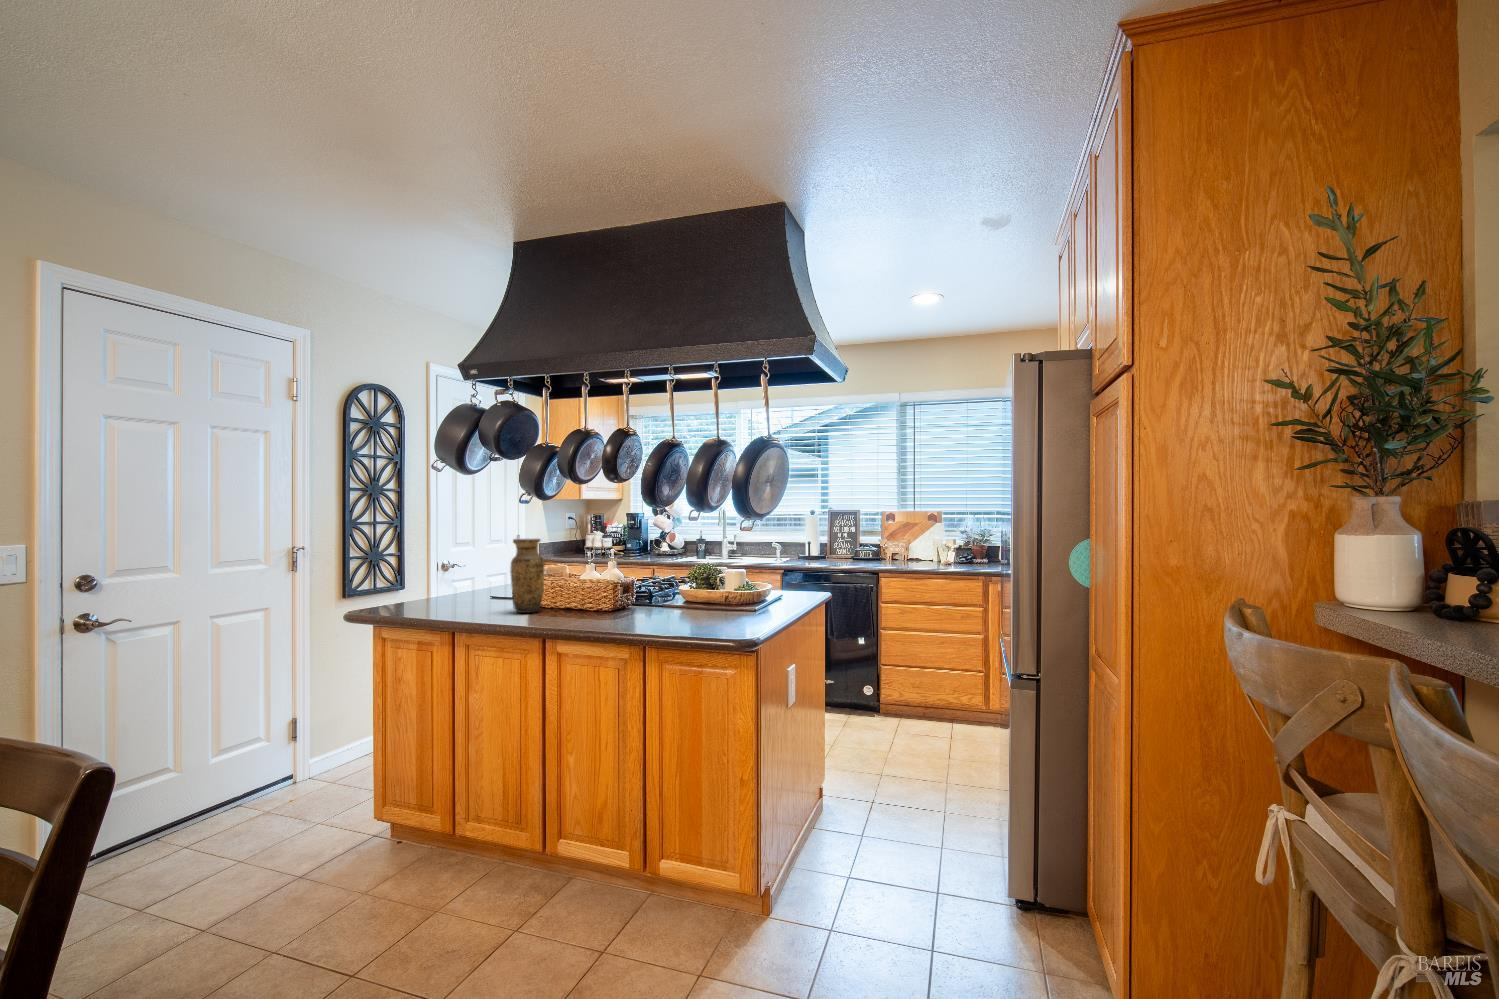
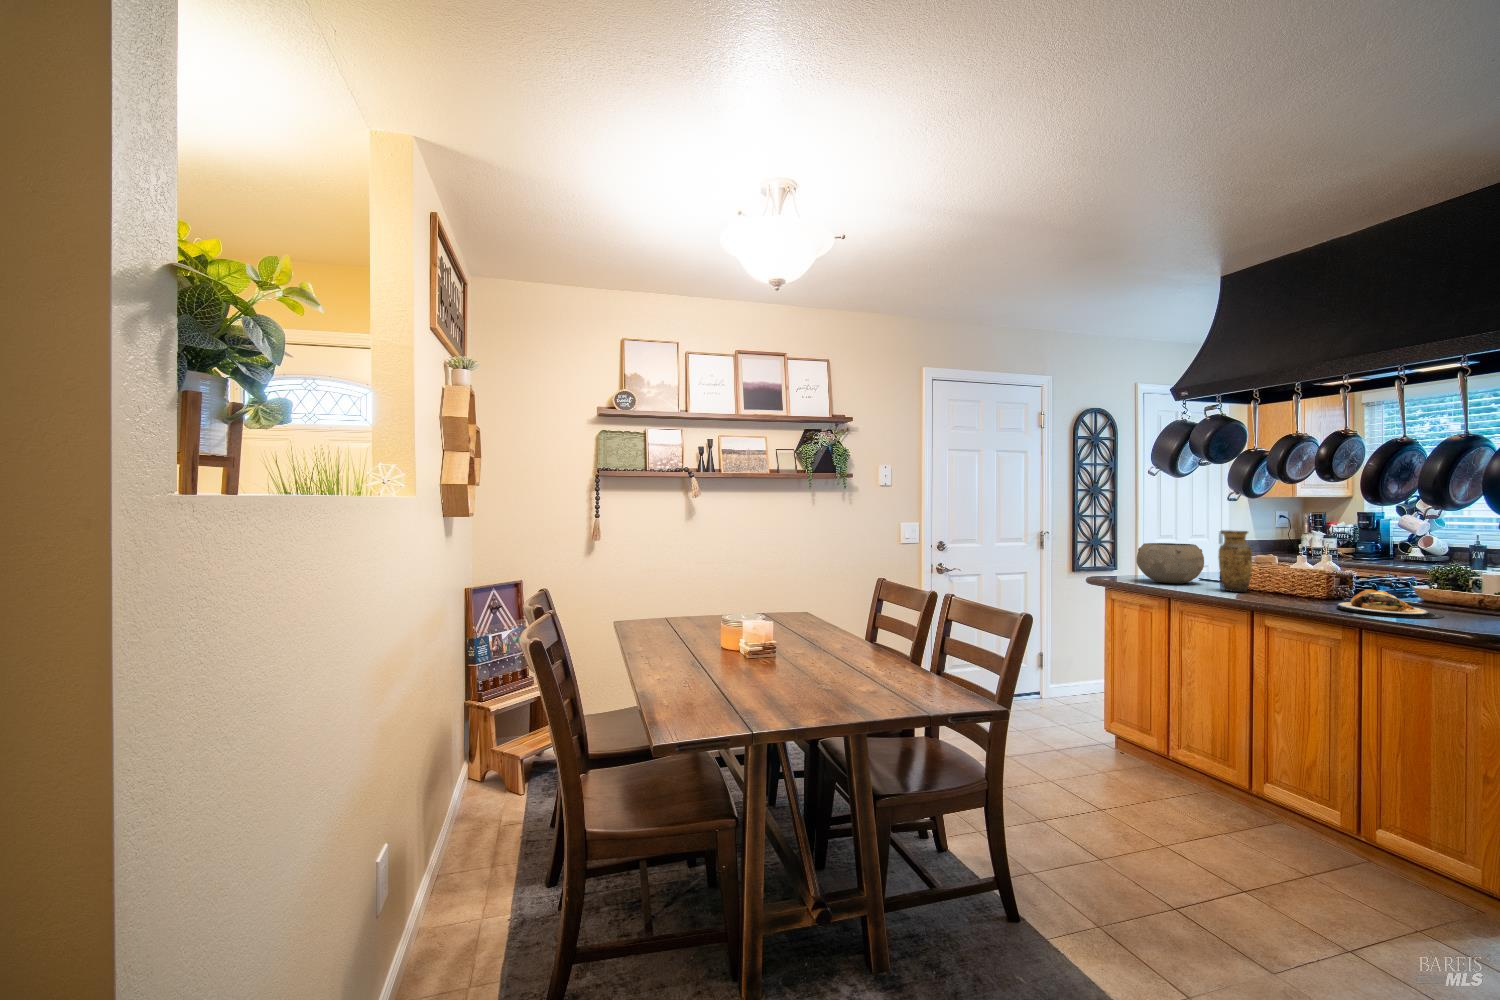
ceramic bowl: none [418,557,496,610] -> present [1137,543,1204,583]
plate: none [621,598,701,627] -> present [1337,590,1444,618]

